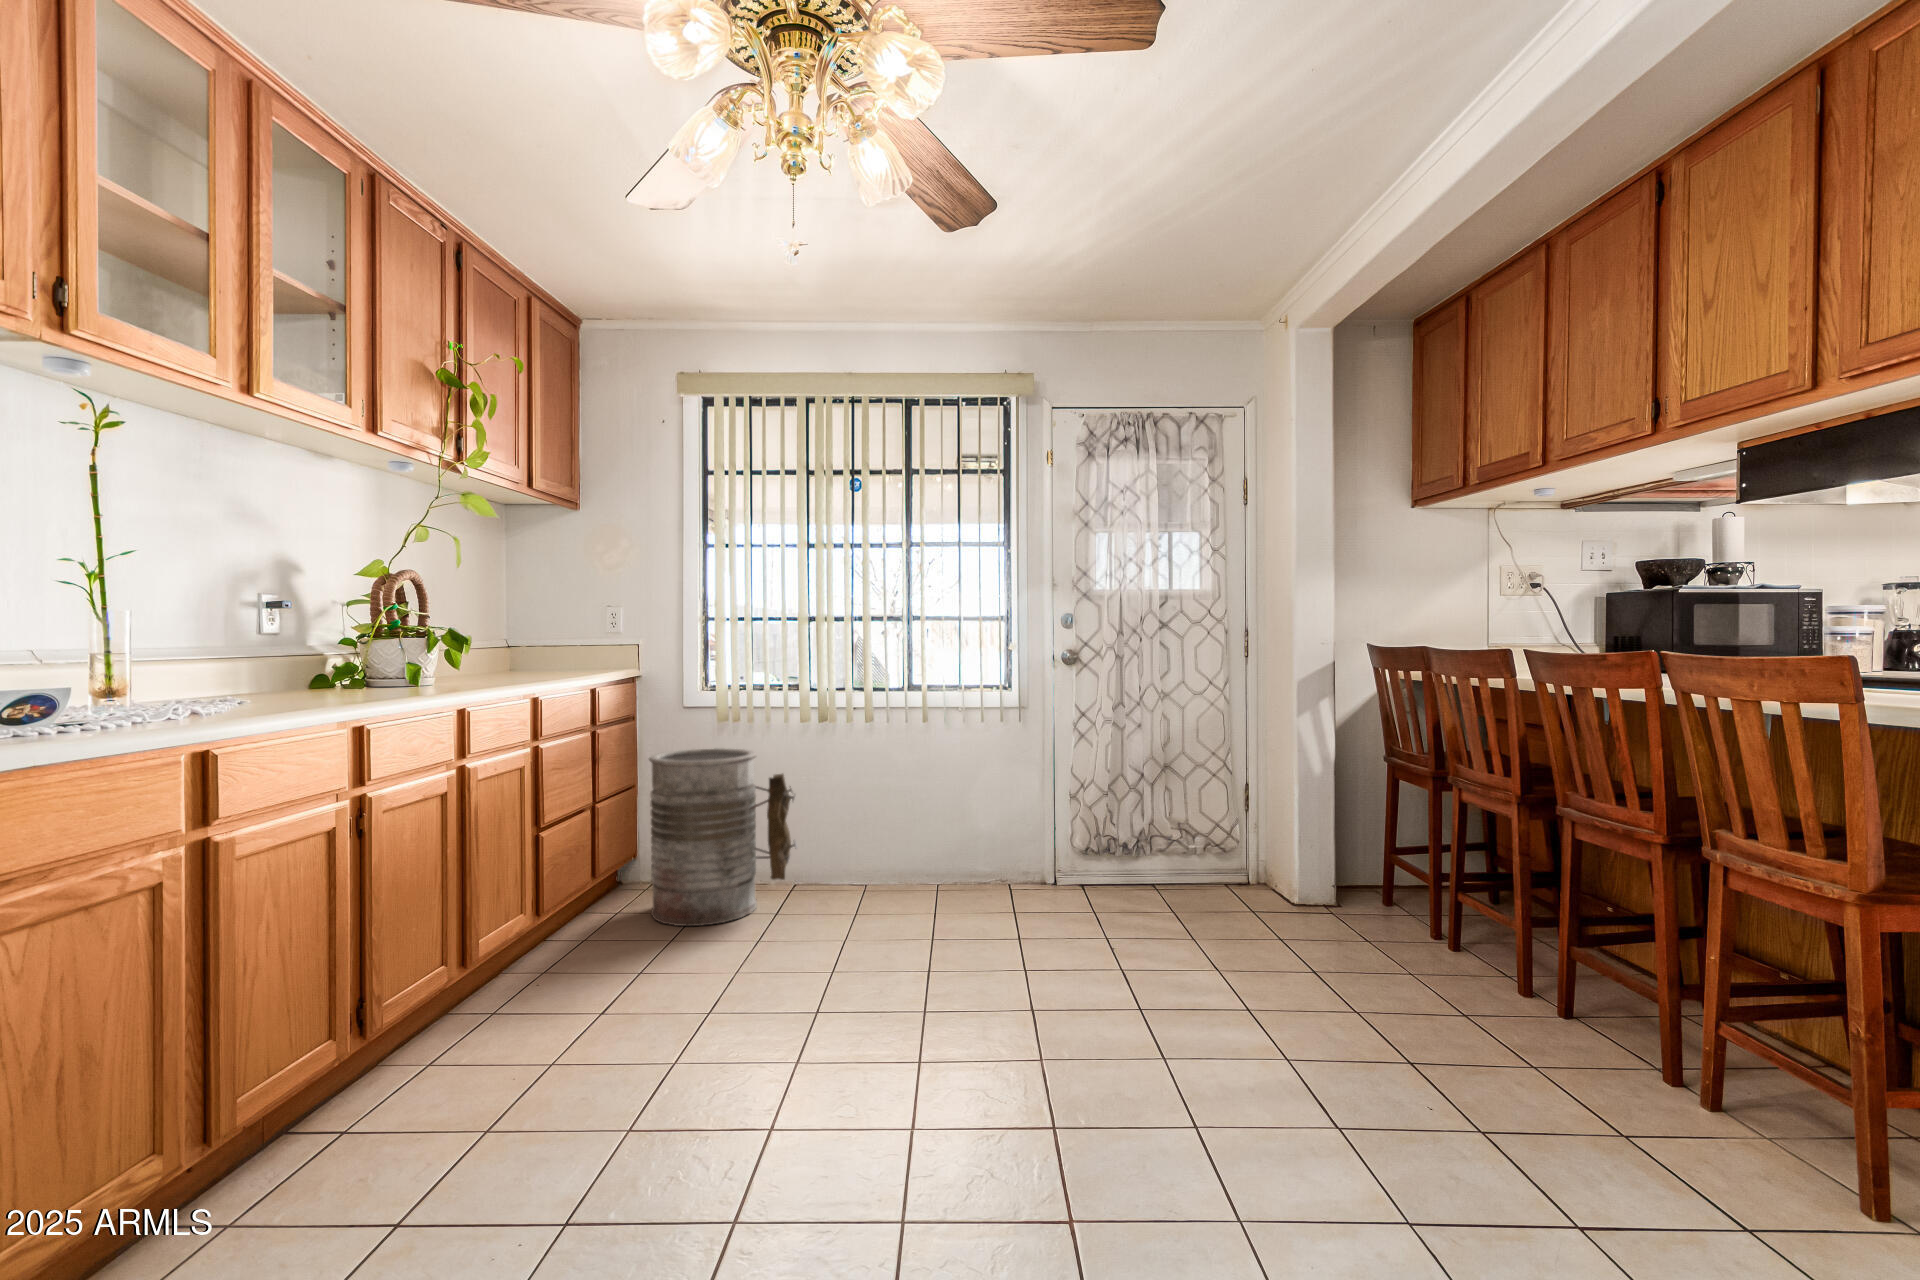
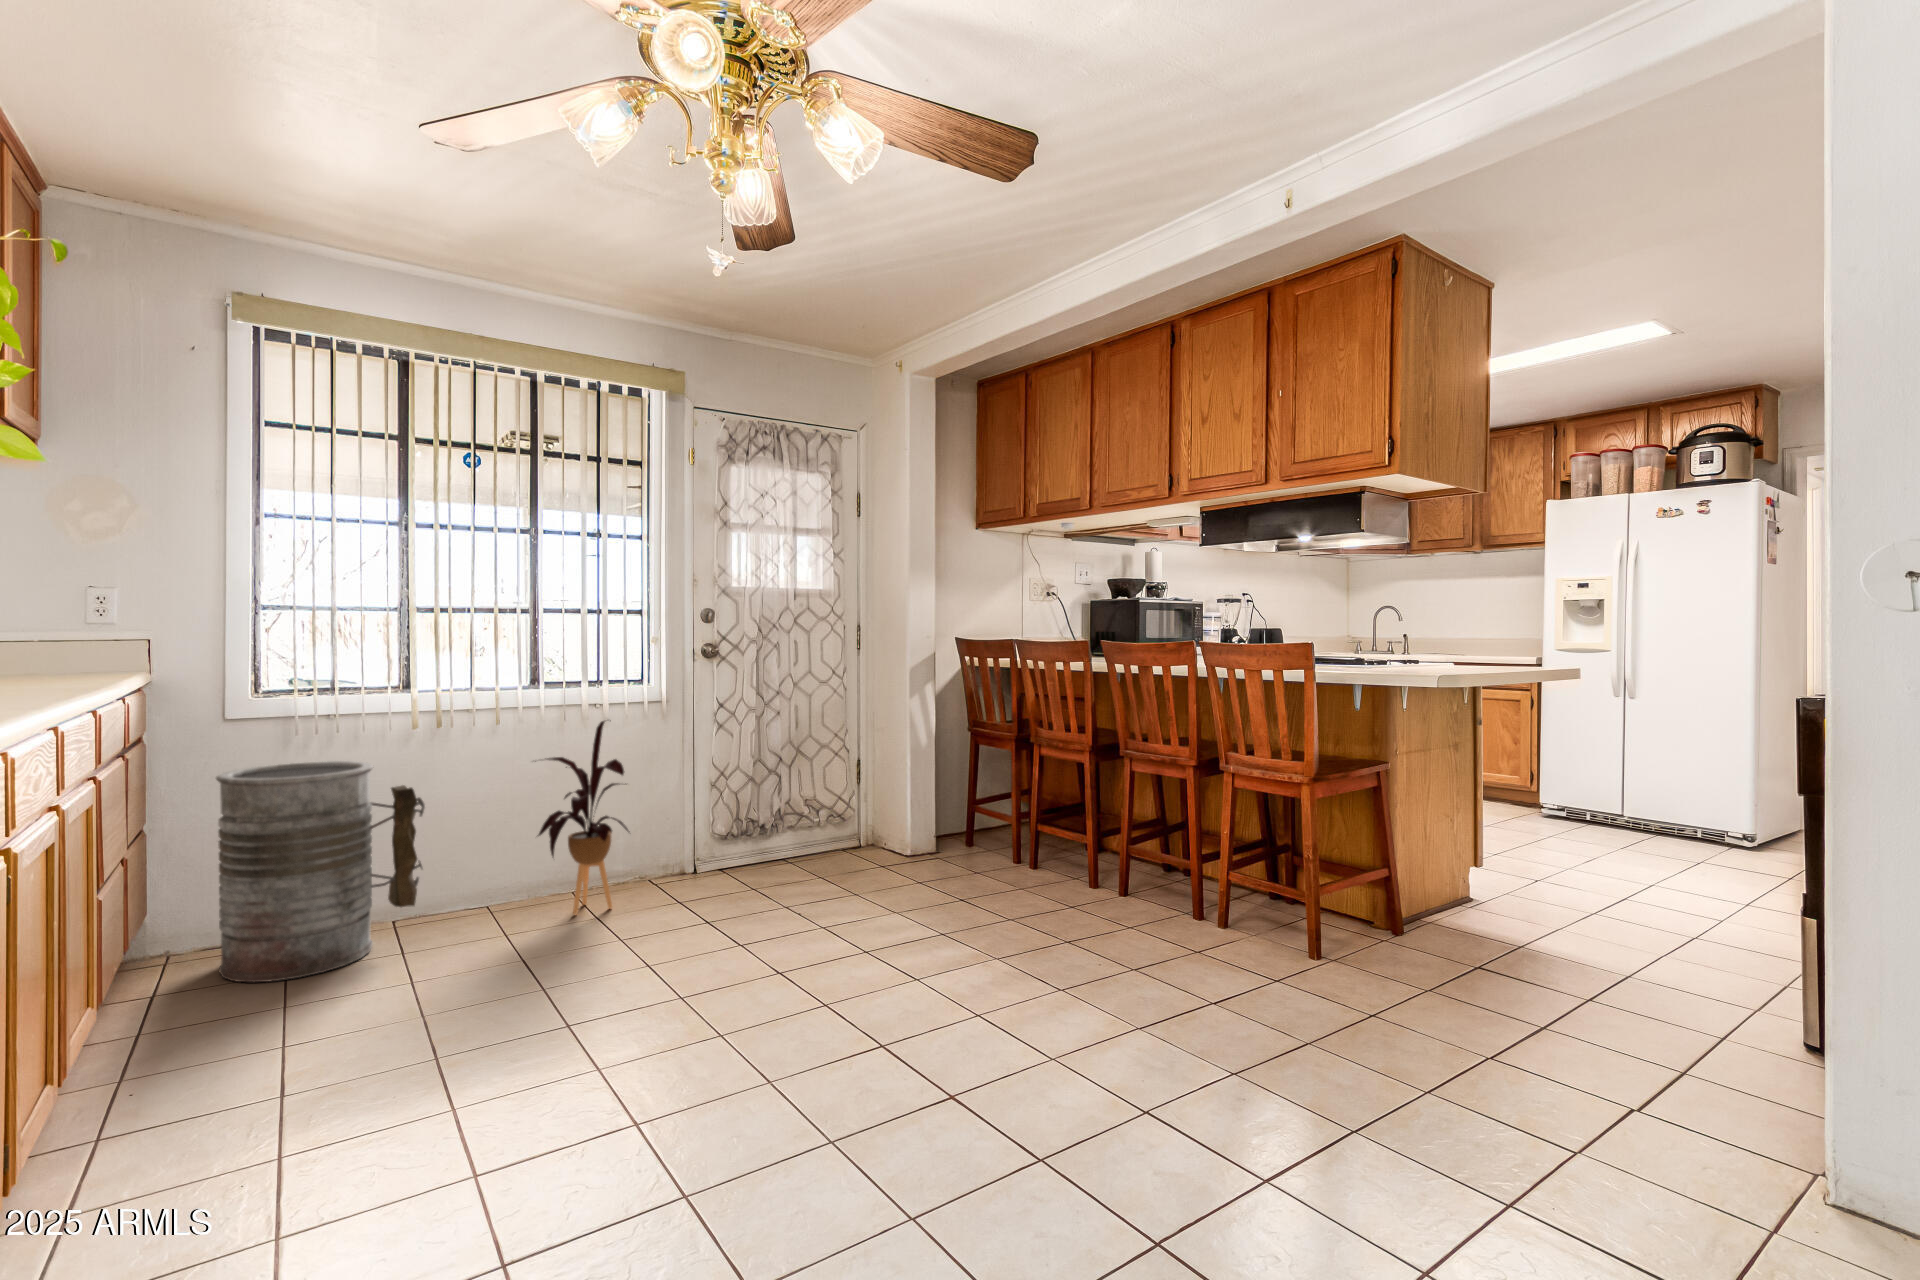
house plant: none [875,725,969,910] -> present [535,721,630,915]

